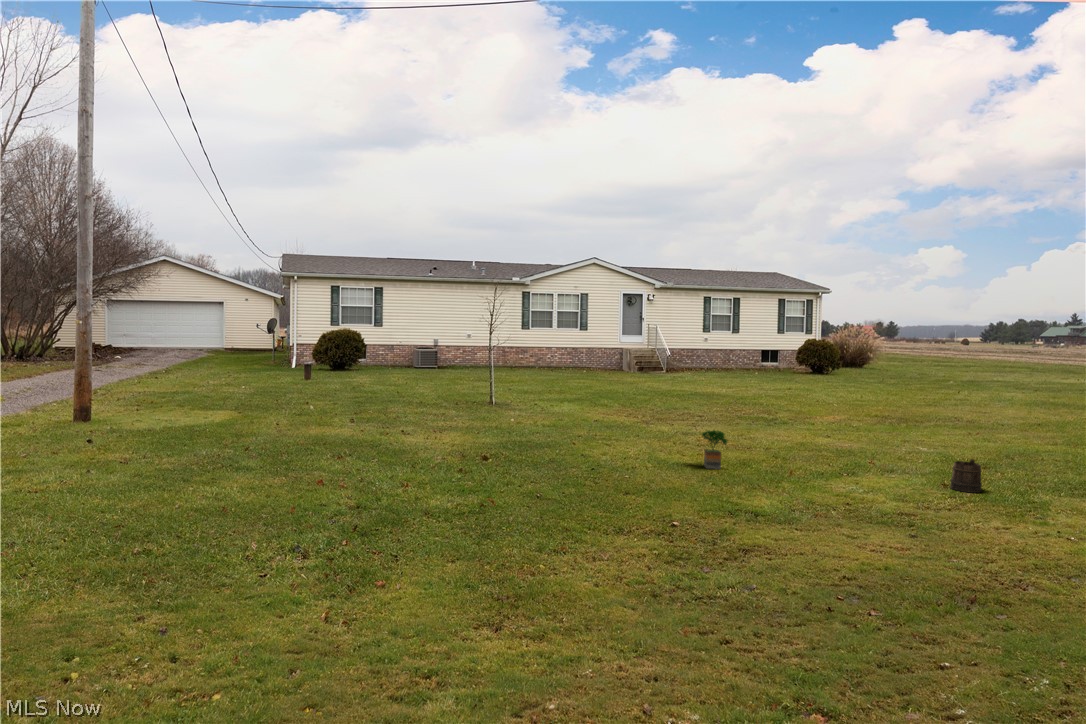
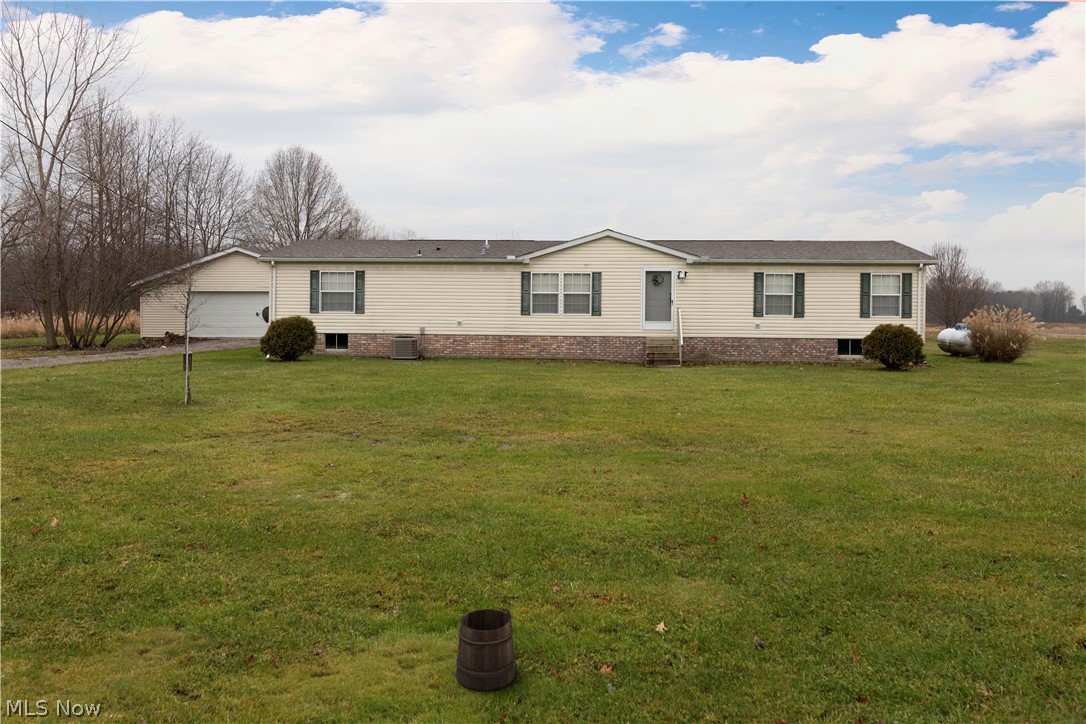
potted tree: present [702,430,728,469] -> none [163,495,212,566]

